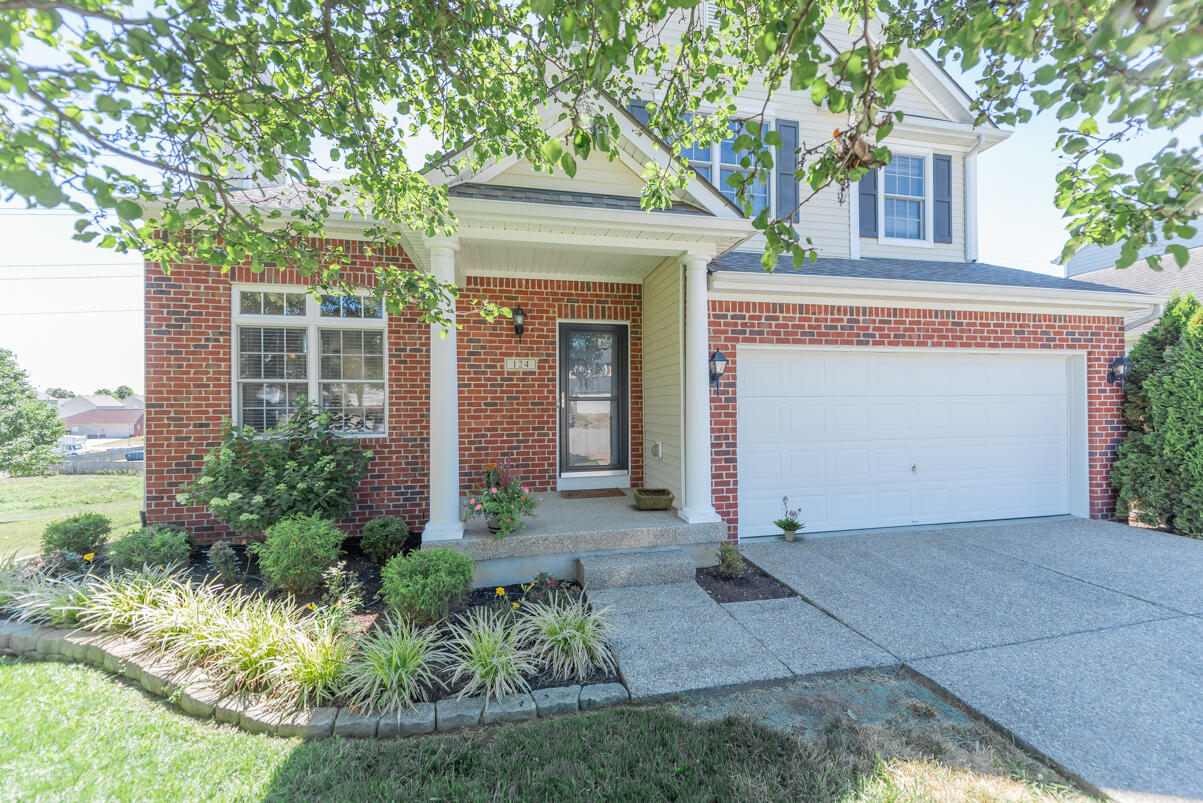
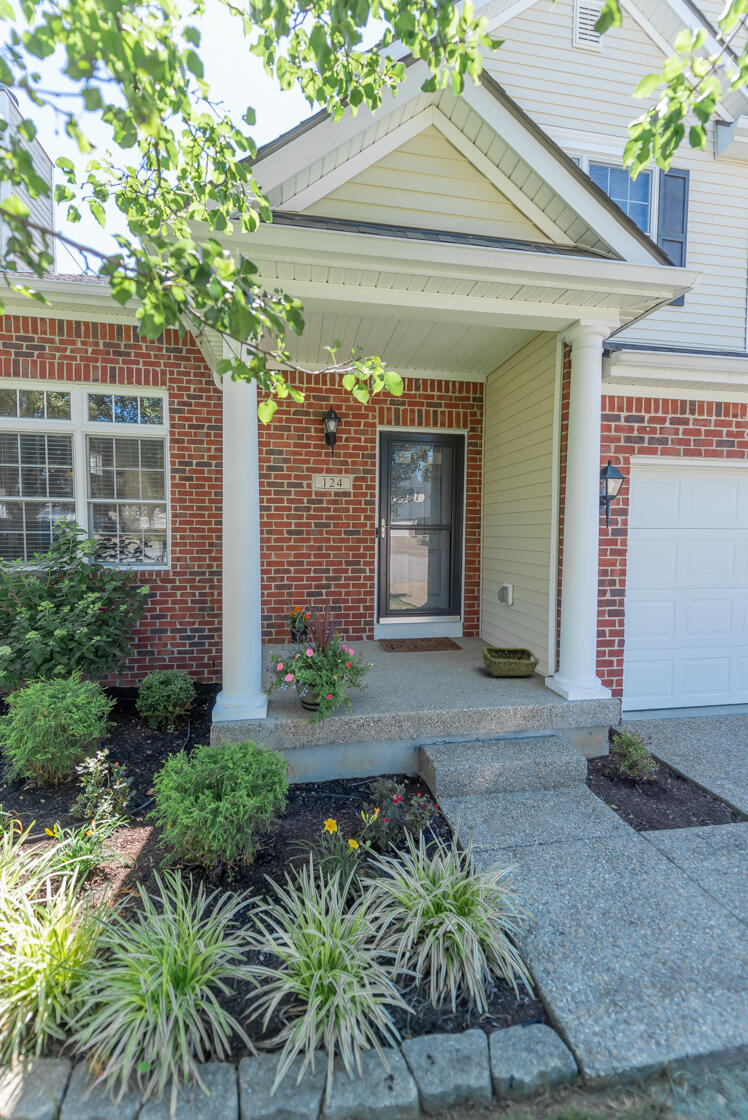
potted plant: present [773,496,805,541] -> none [665,662,715,723]

